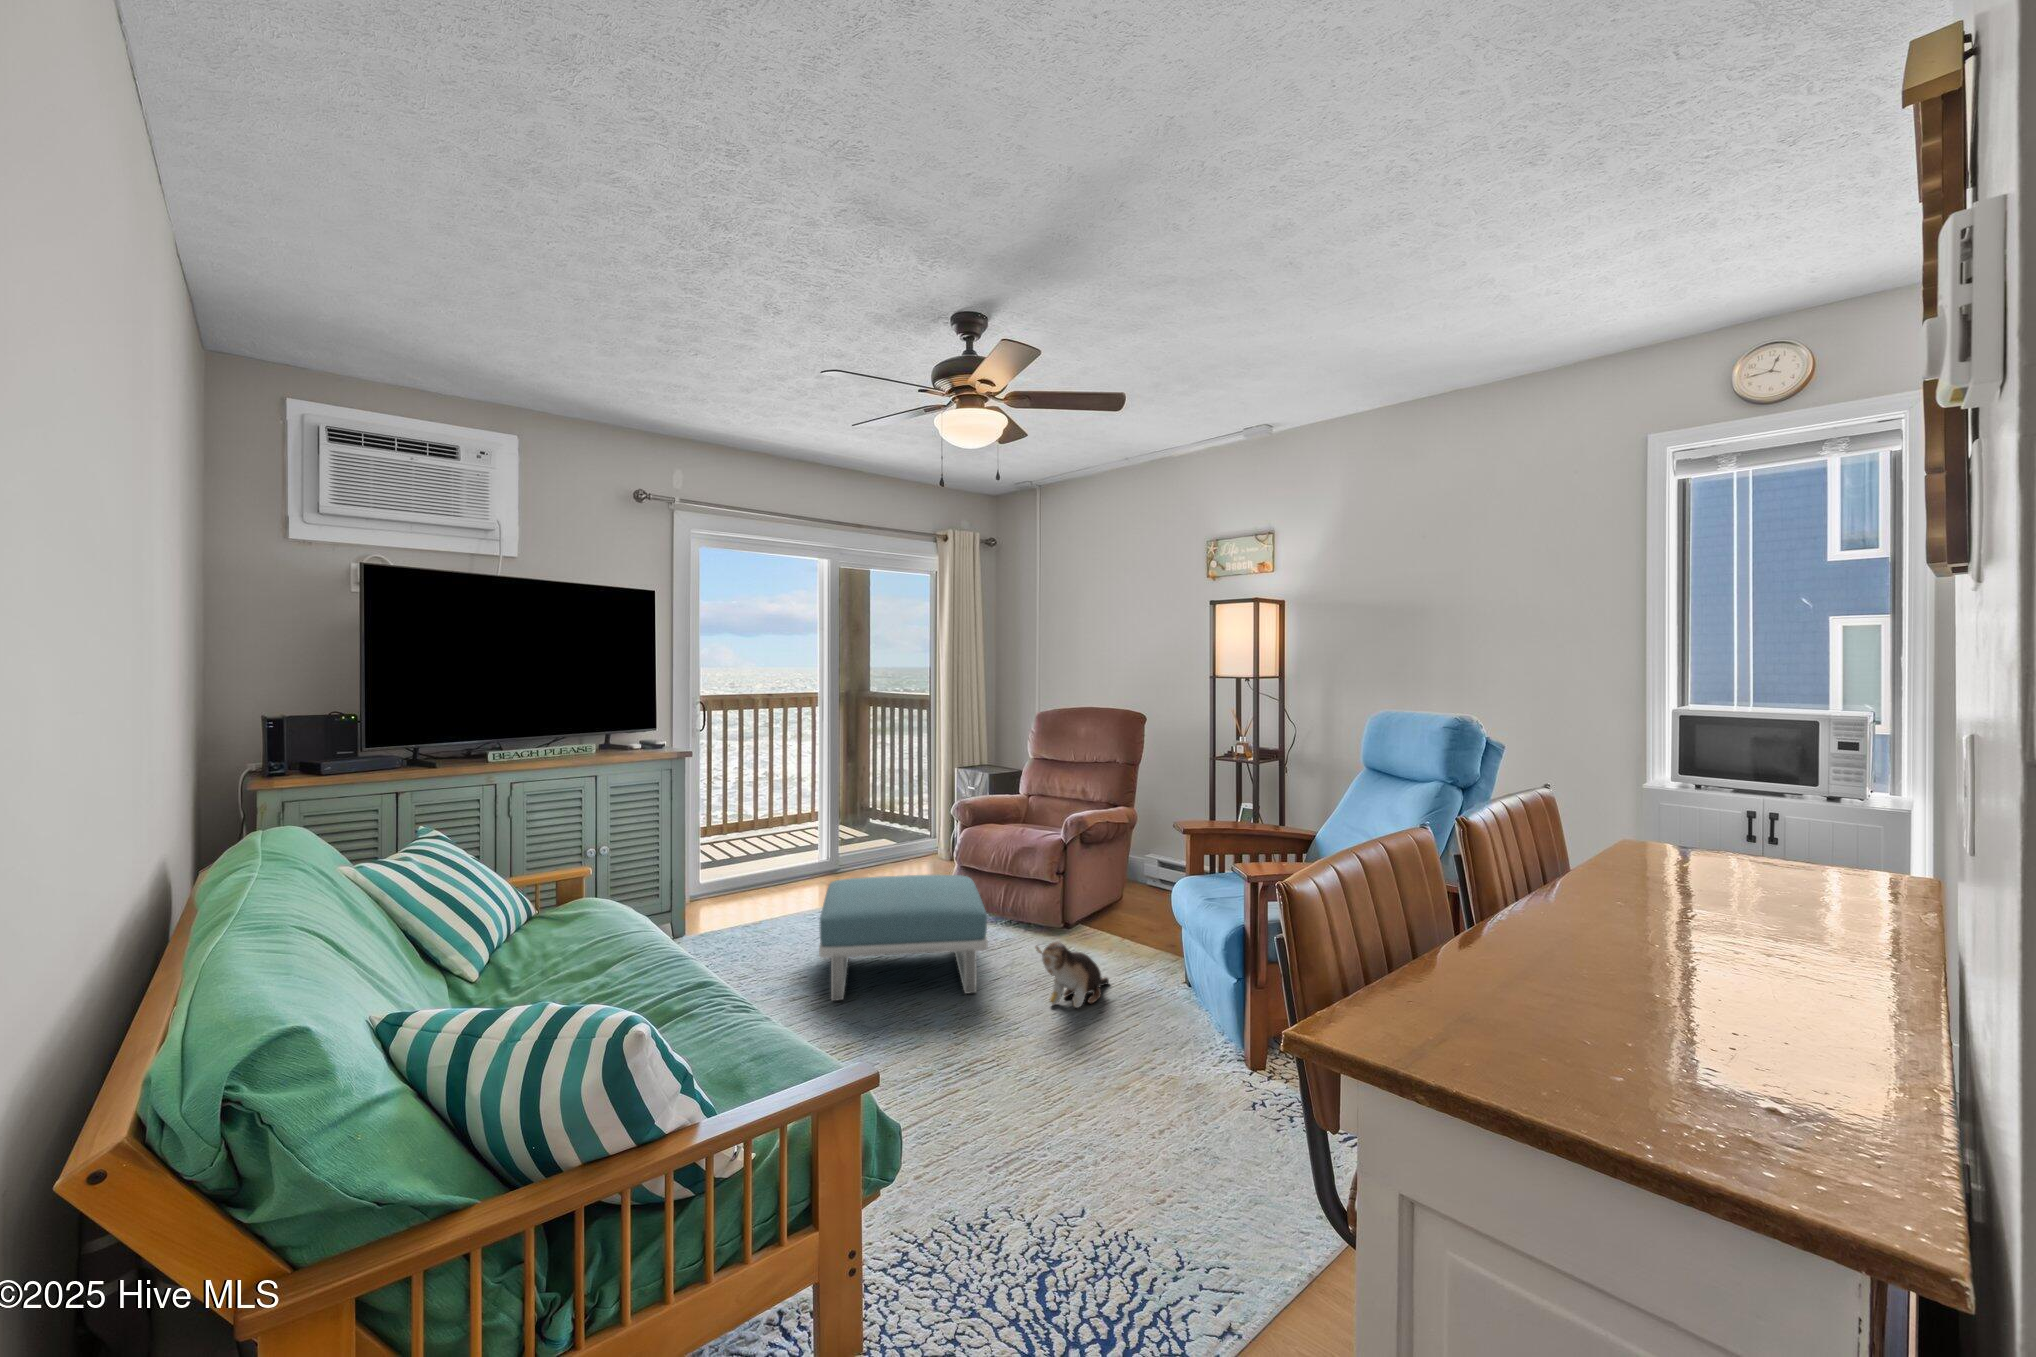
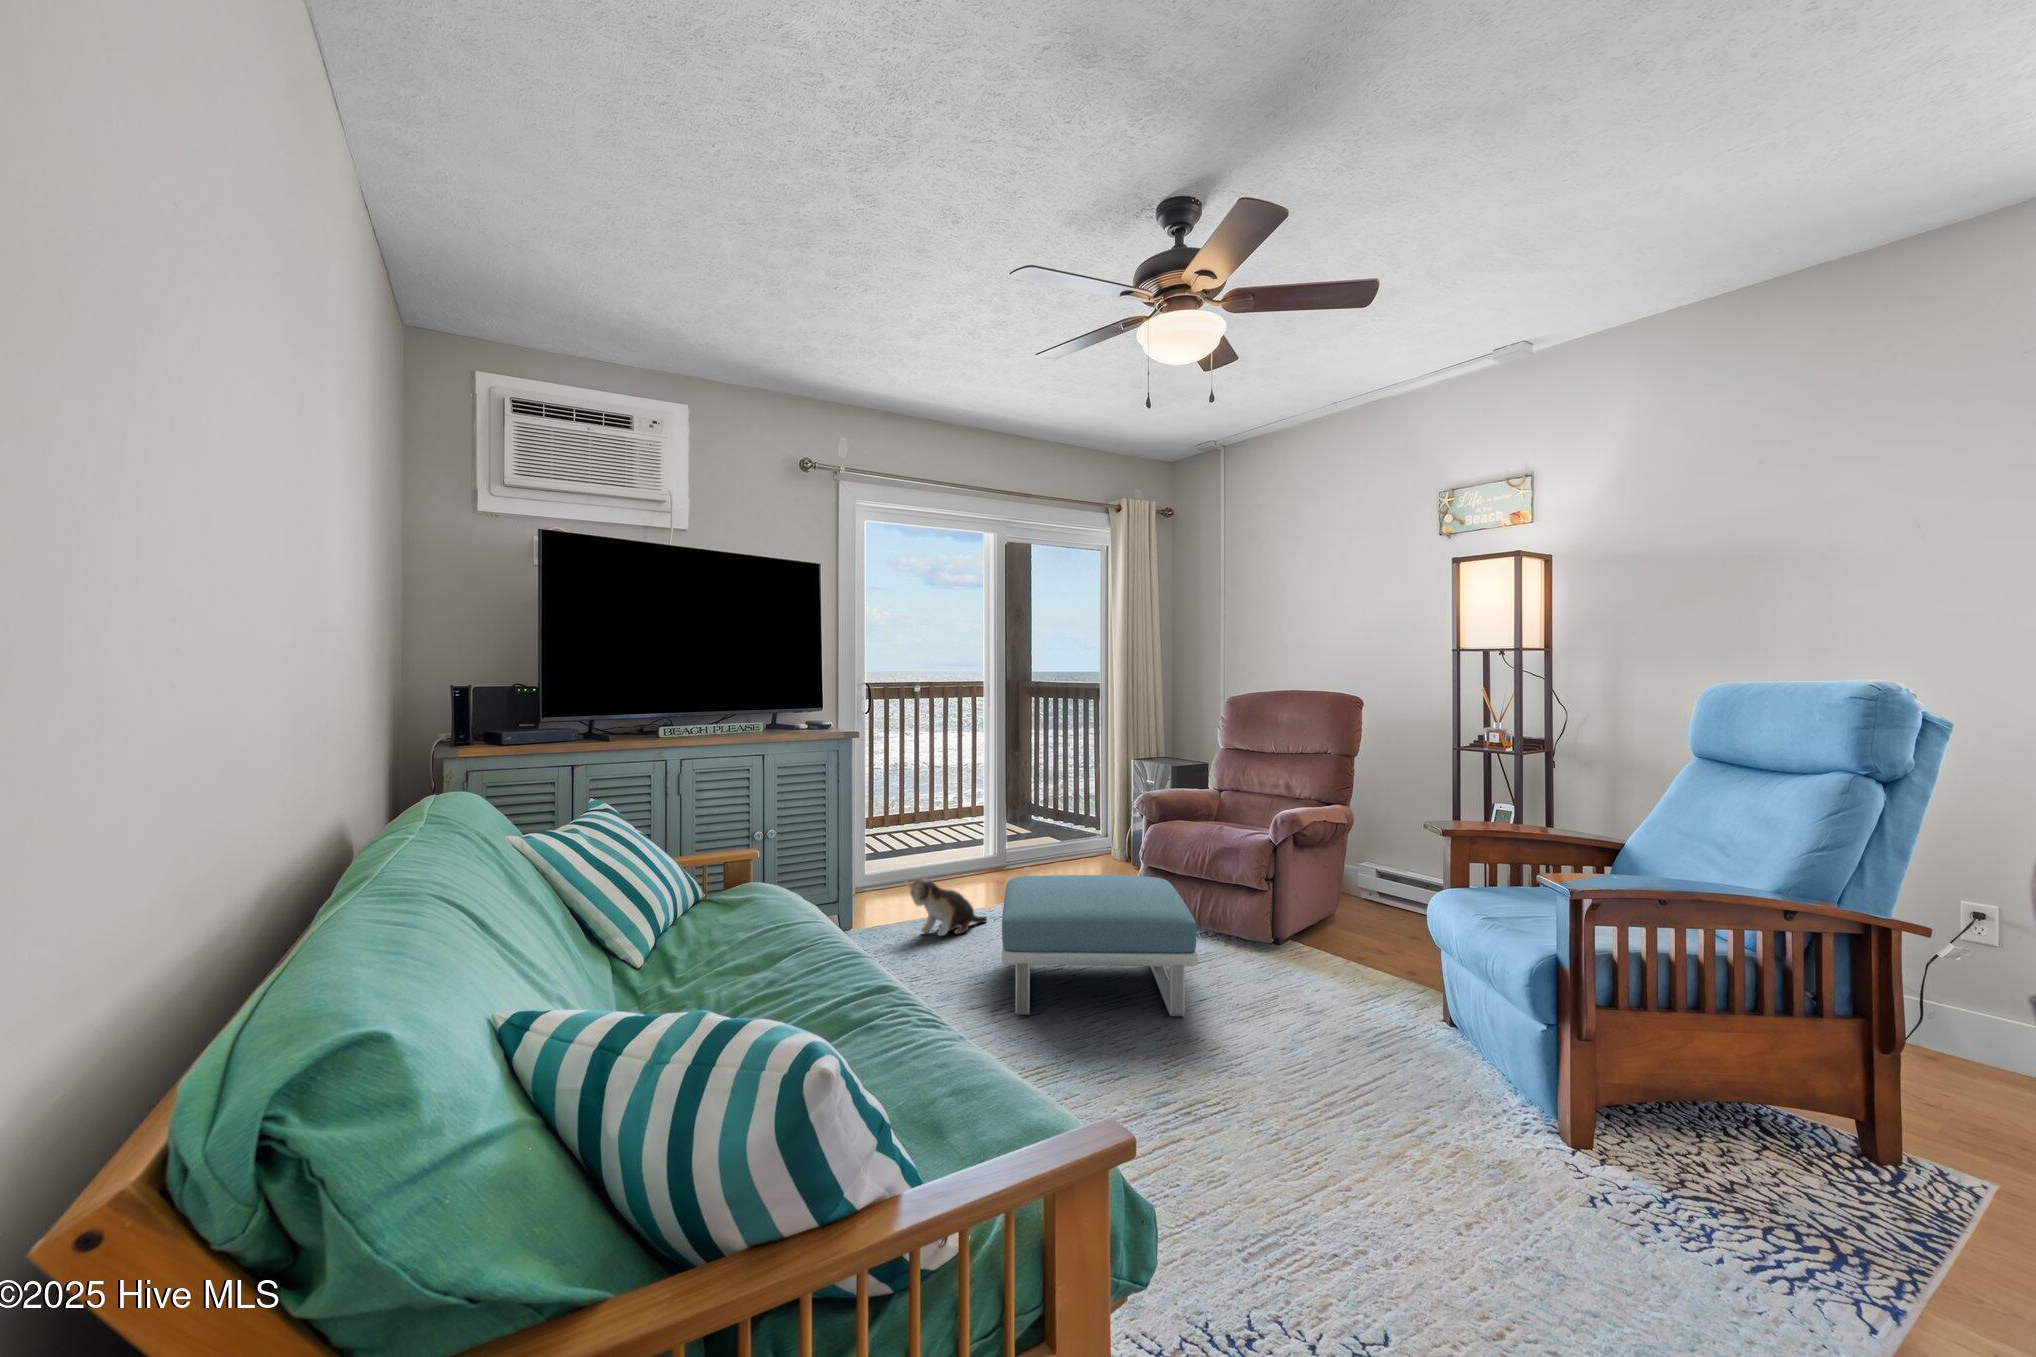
plush toy: present [1036,942,1109,1008] -> present [904,878,987,936]

